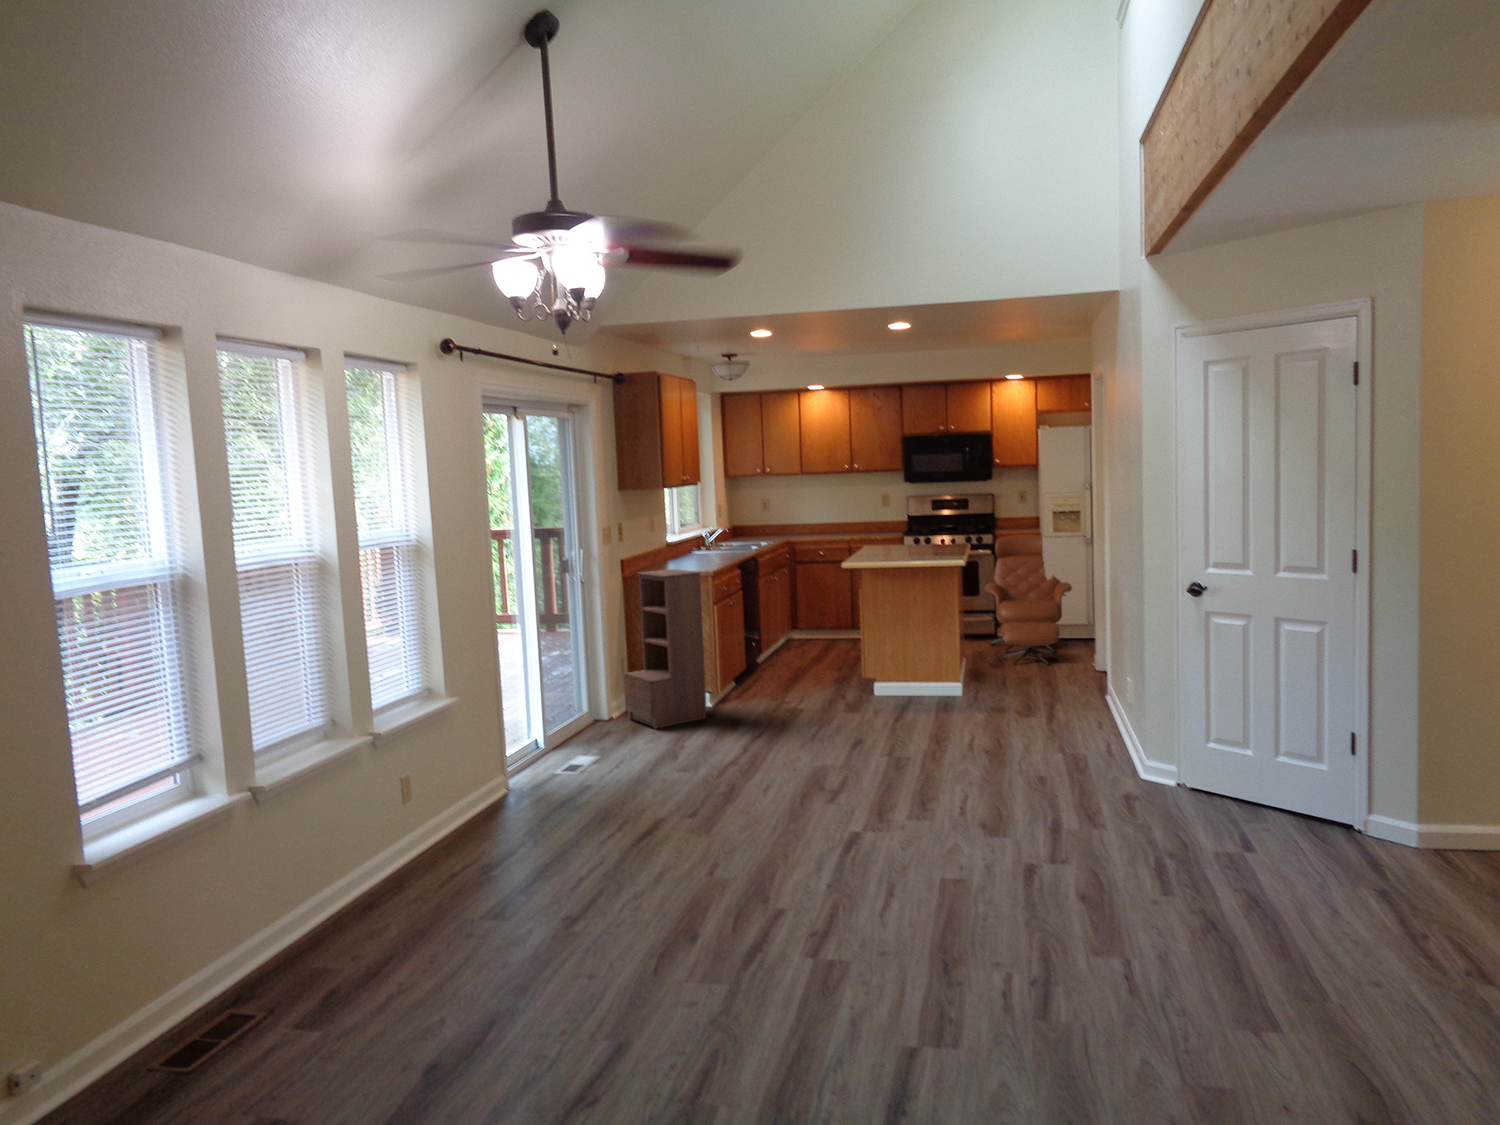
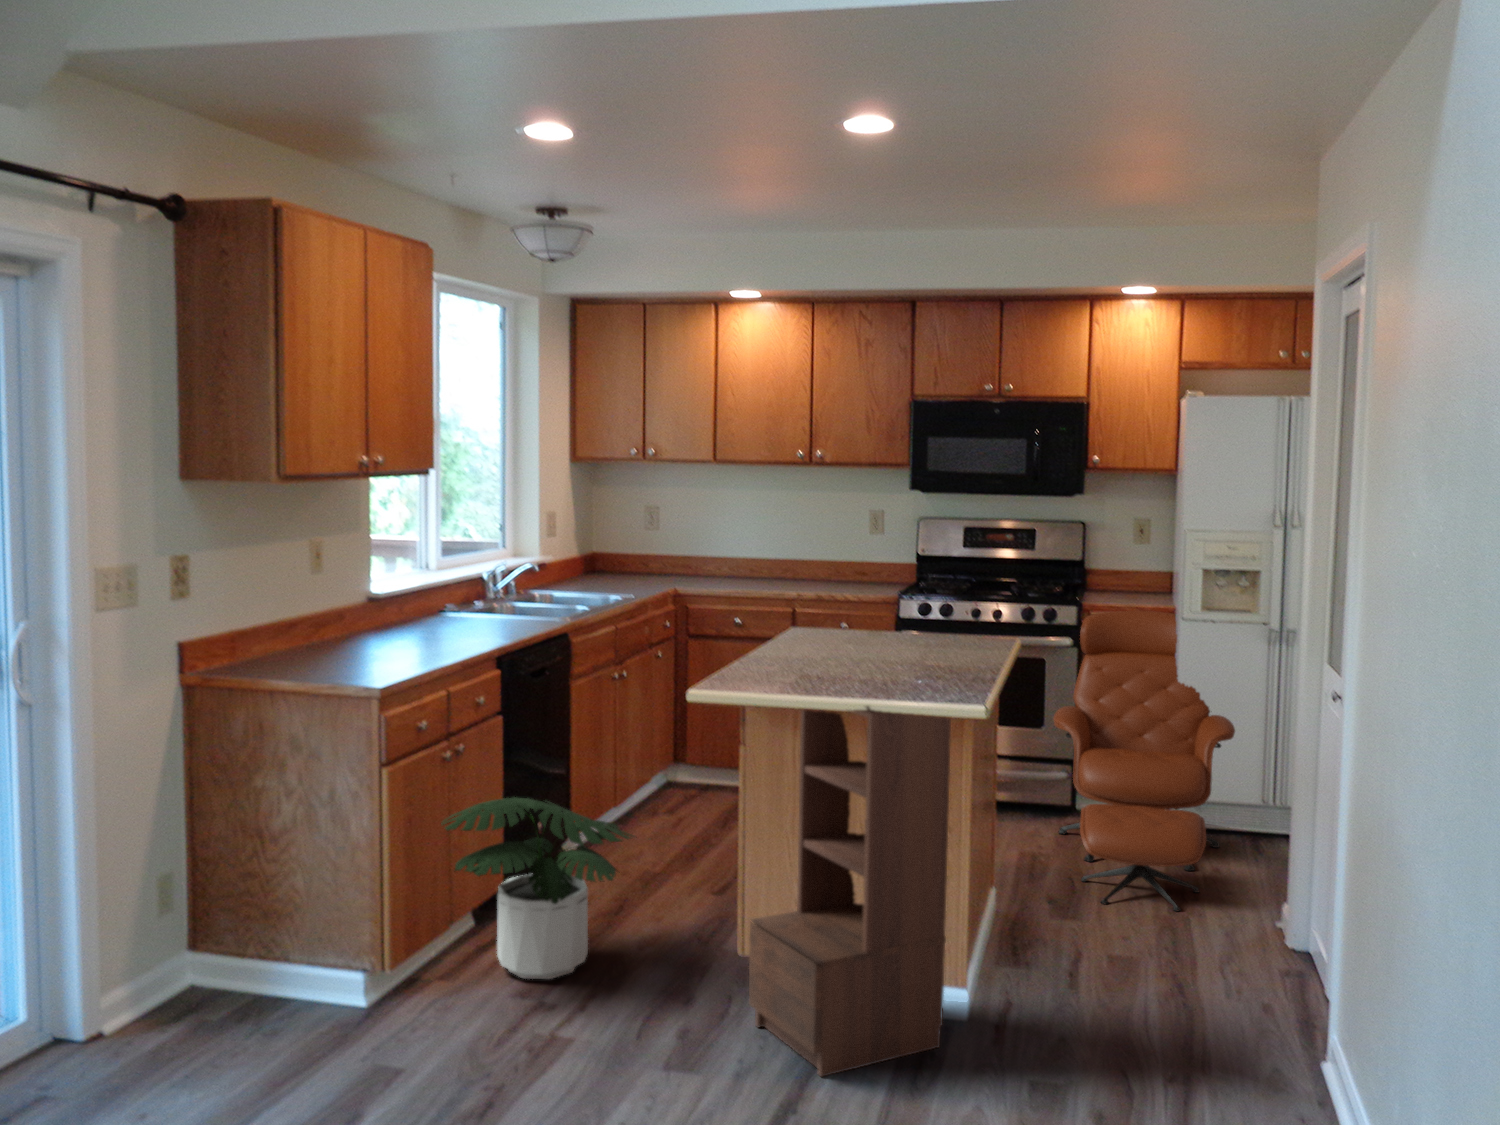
bookshelf: present [624,569,706,729] -> present [749,706,951,1077]
potted plant: none [731,622,812,698] -> present [441,797,637,979]

